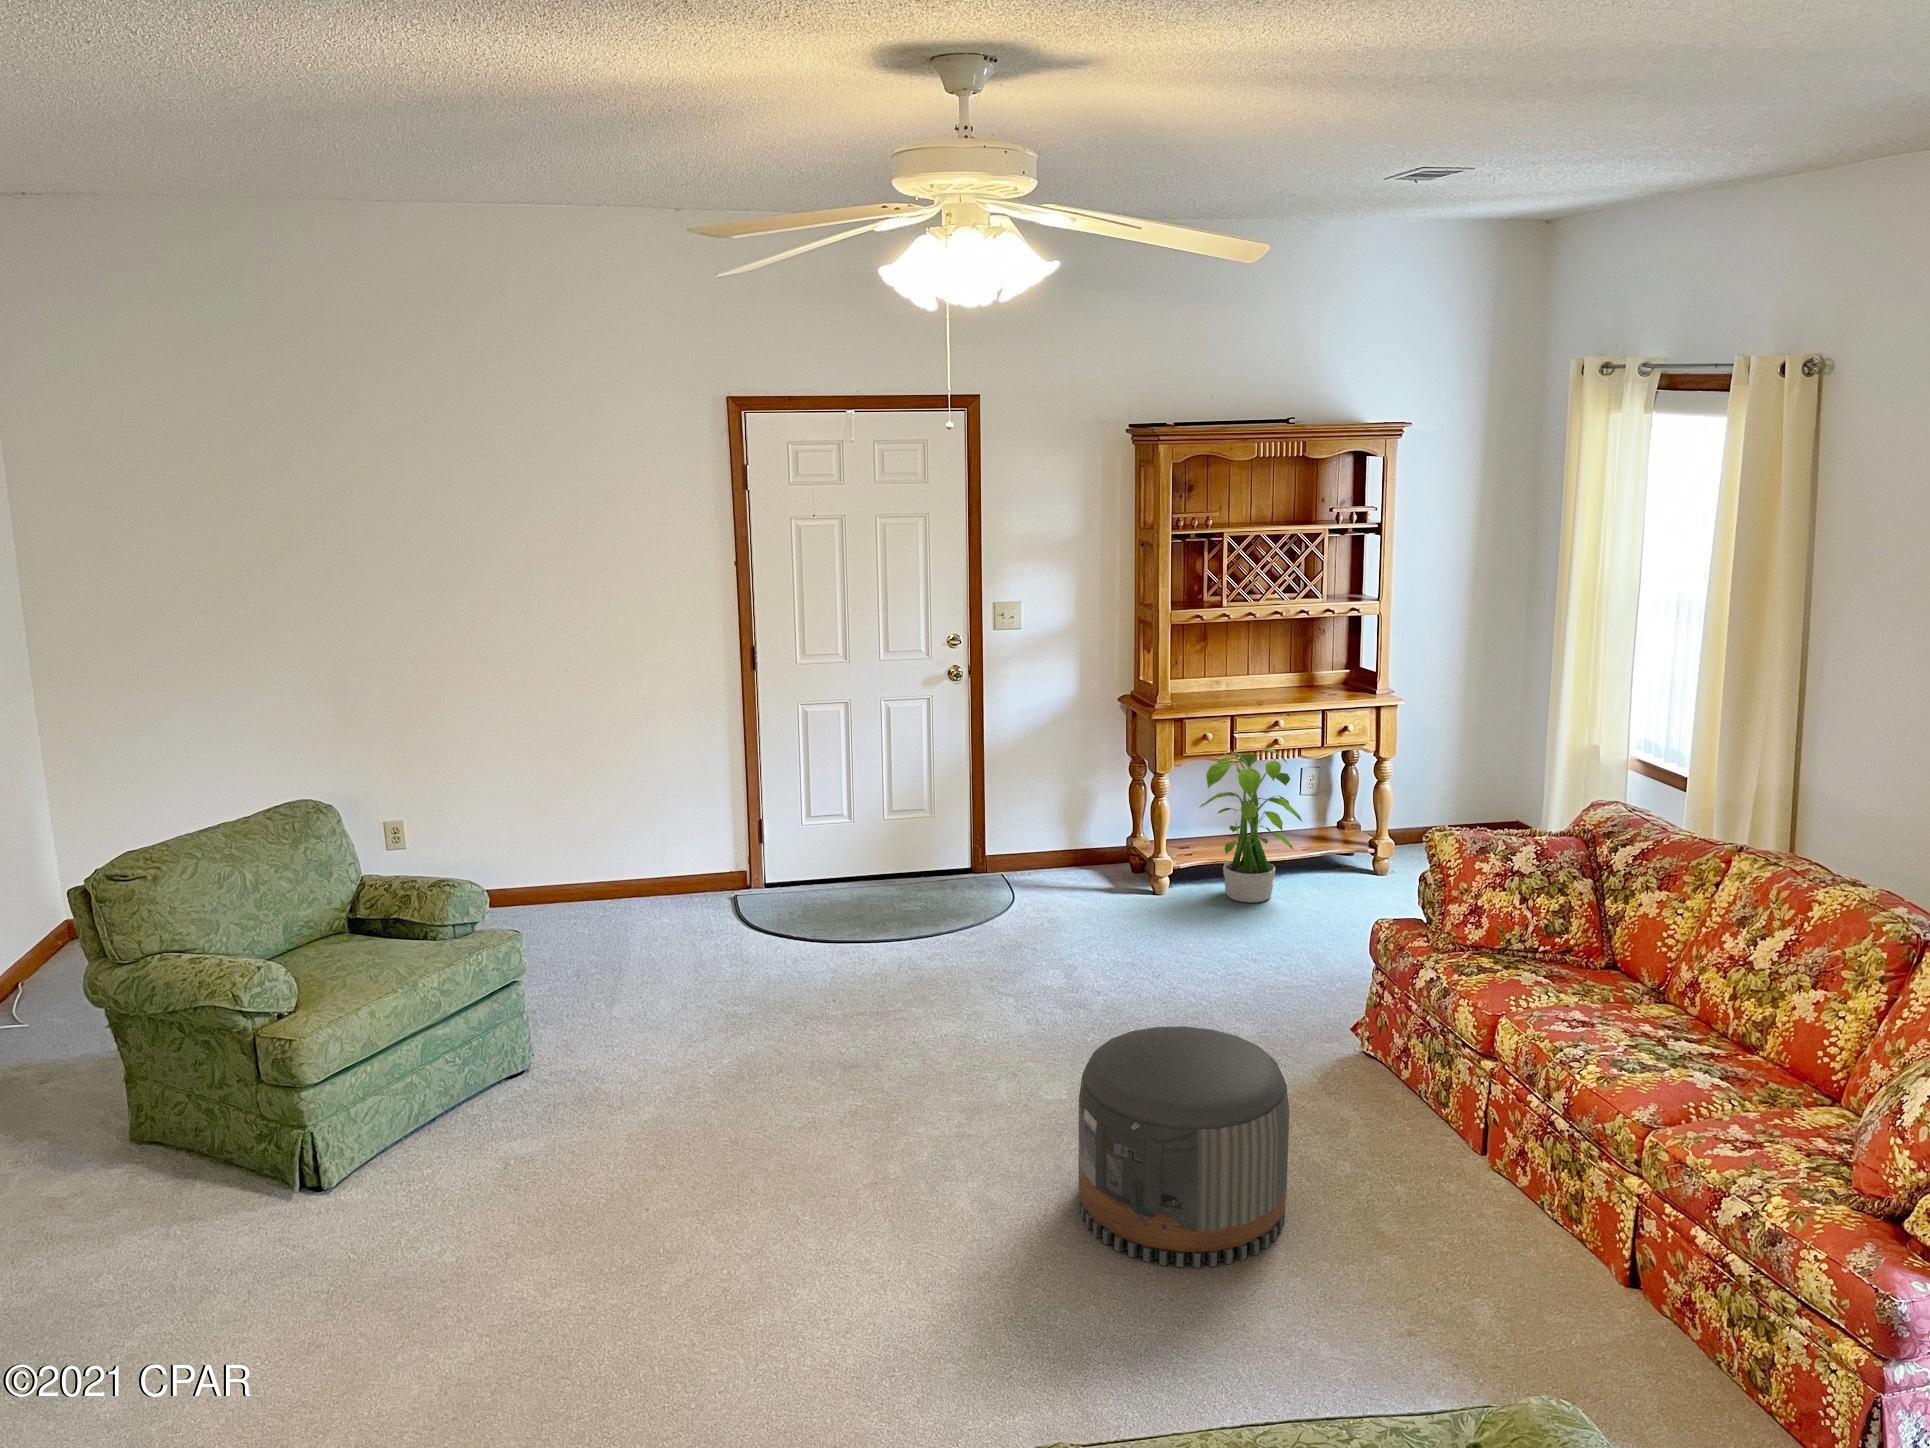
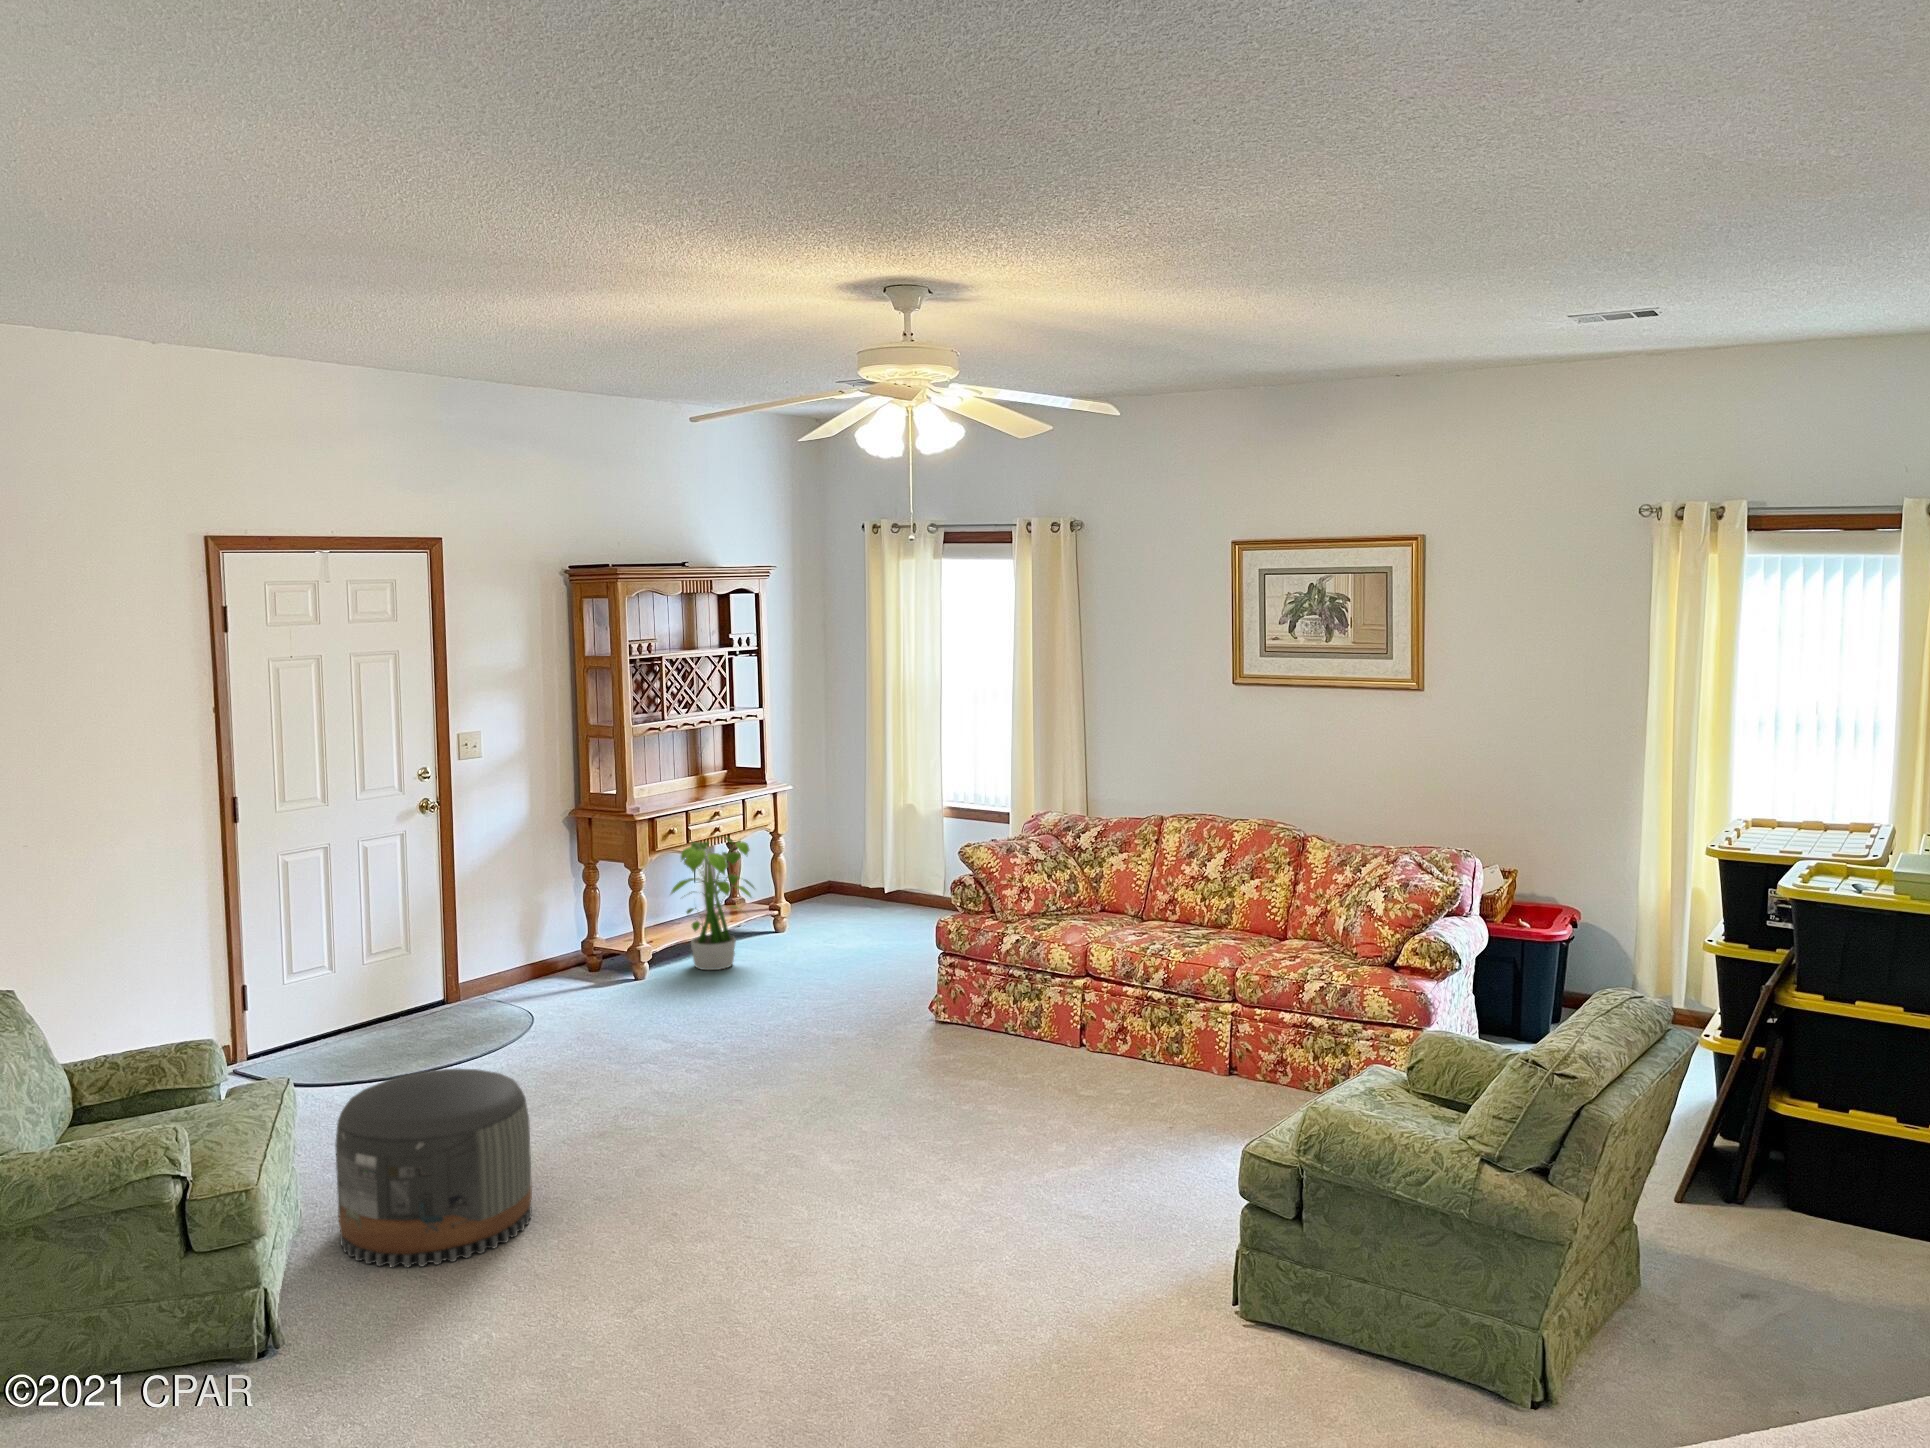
pouf: present [1078,1026,1289,1267] -> present [335,1069,532,1268]

